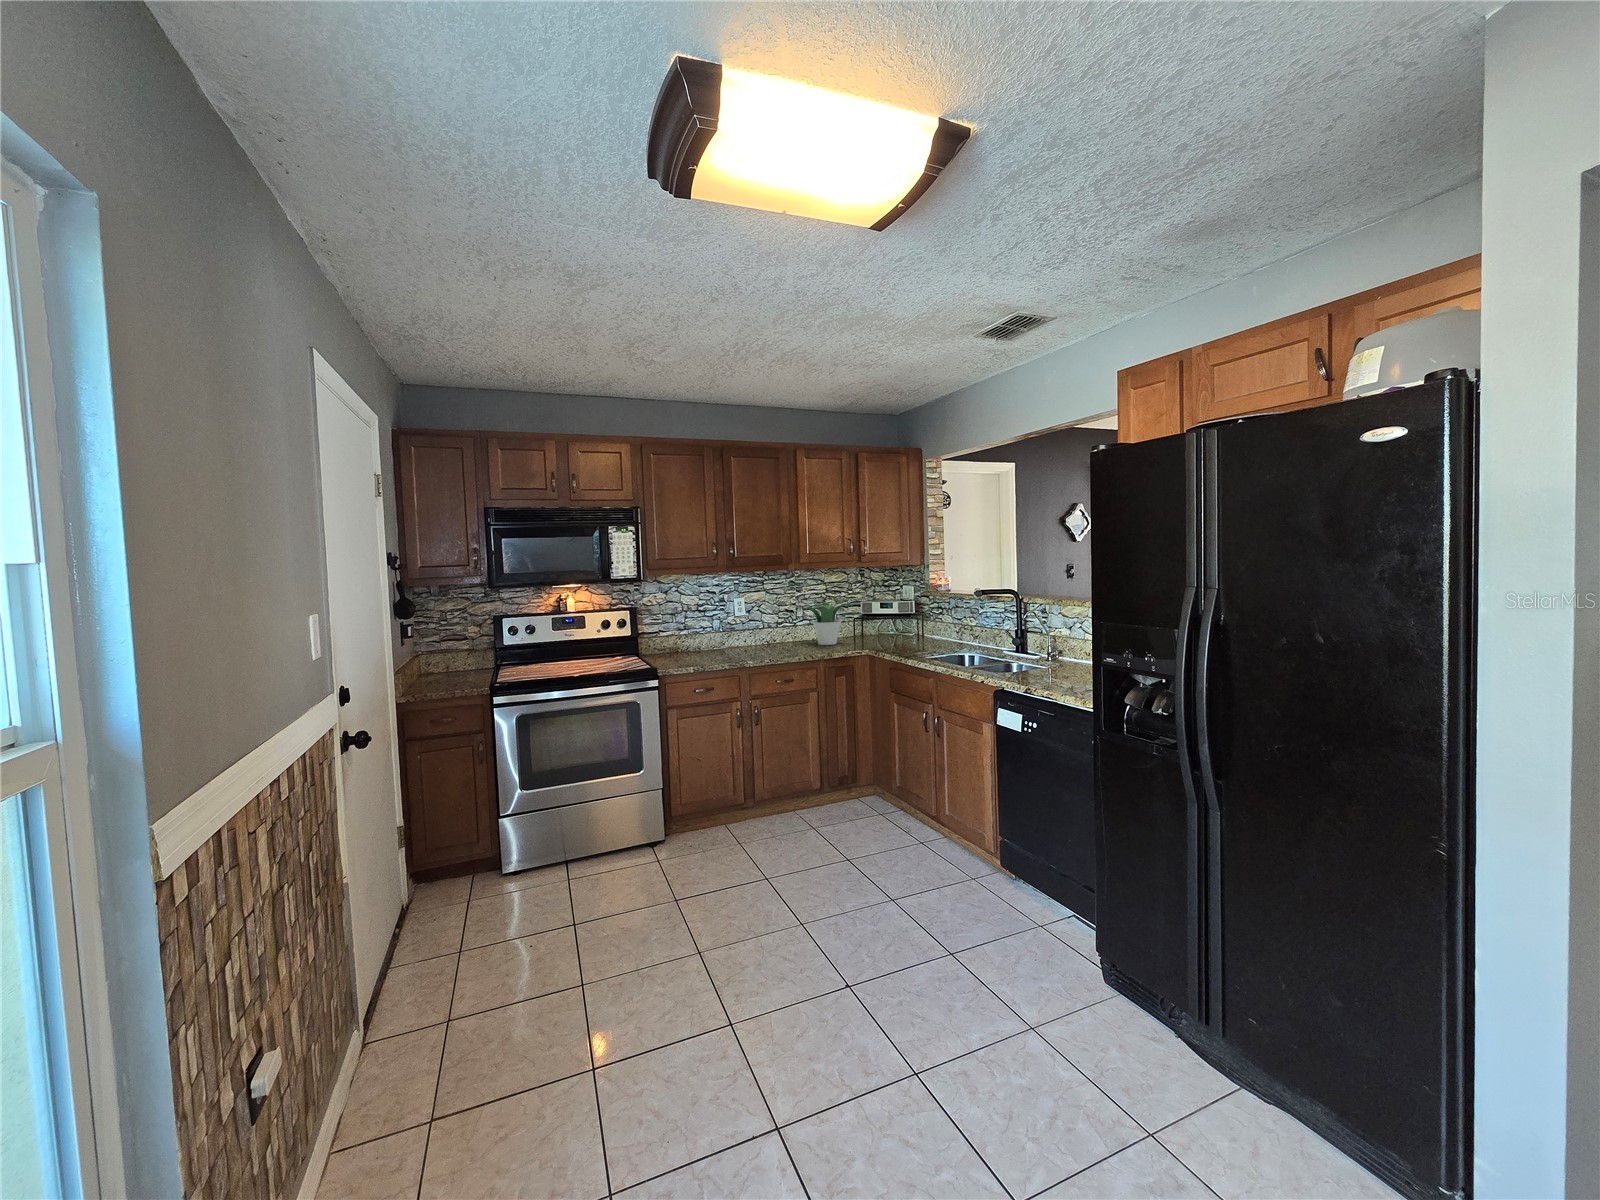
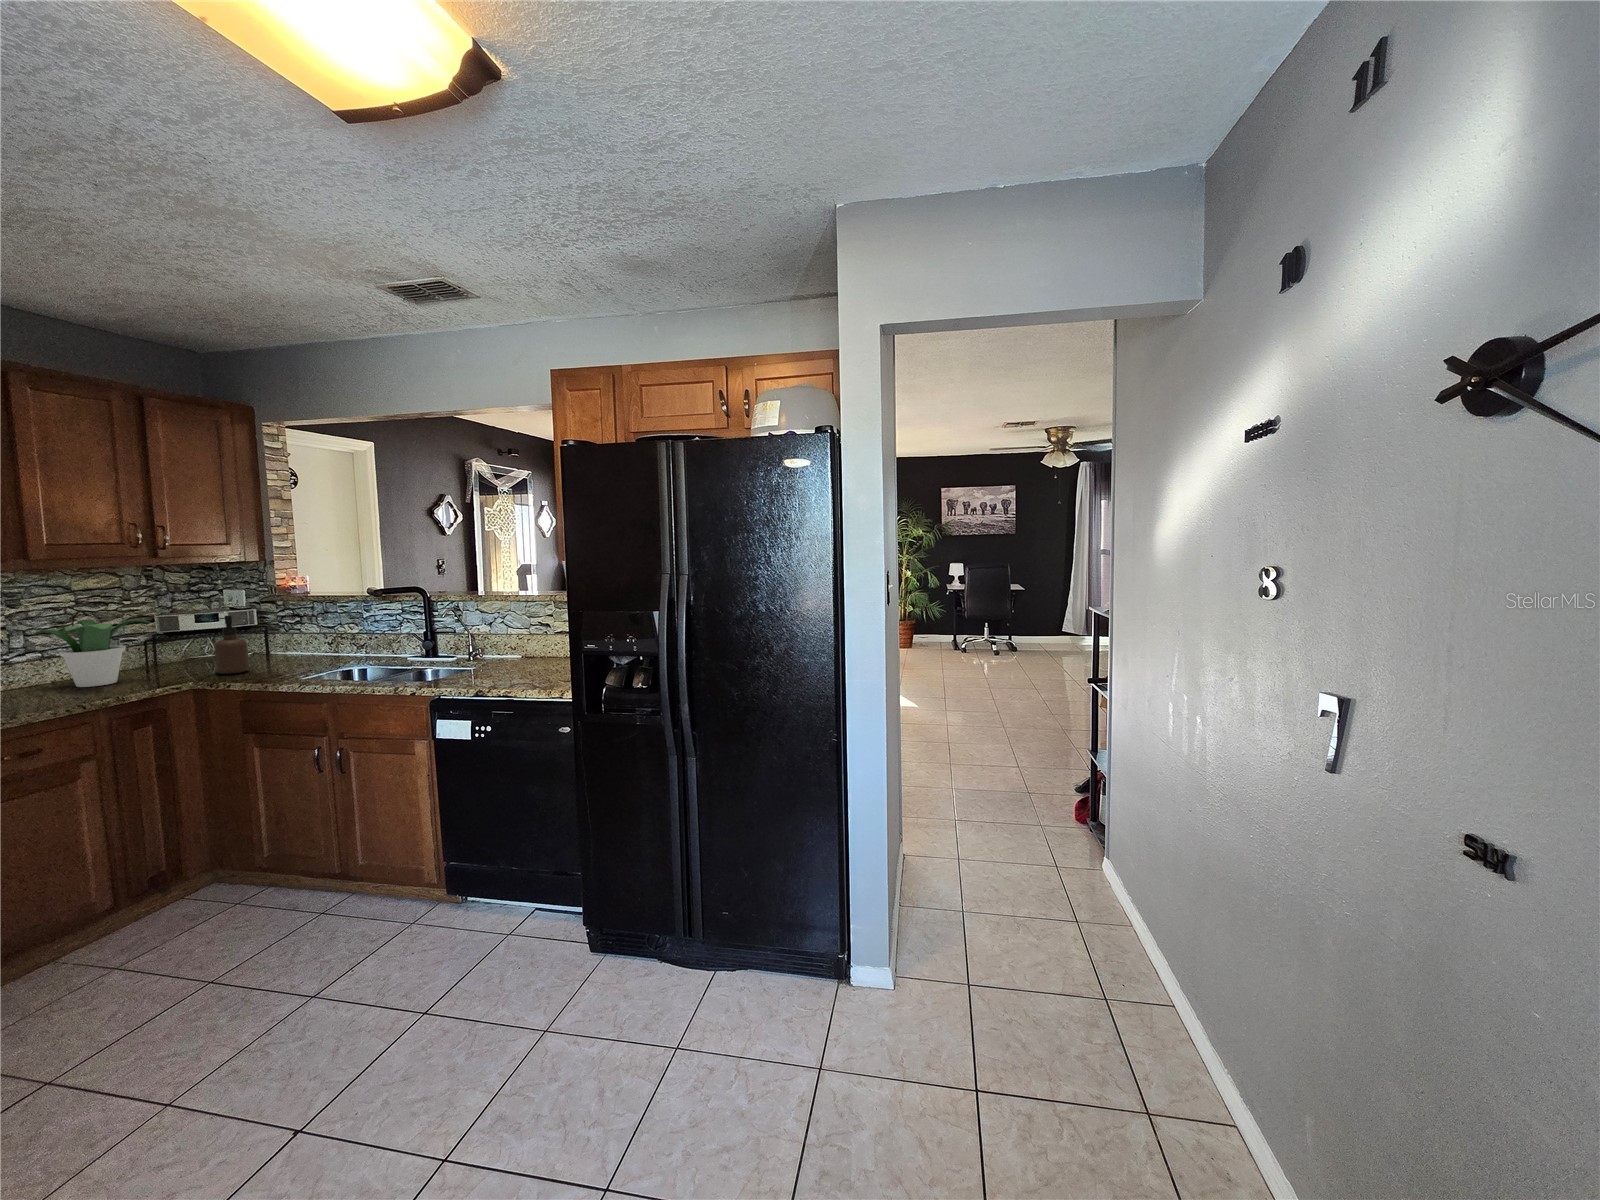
soap dispenser: none [883,605,902,647] -> present [214,615,249,674]

